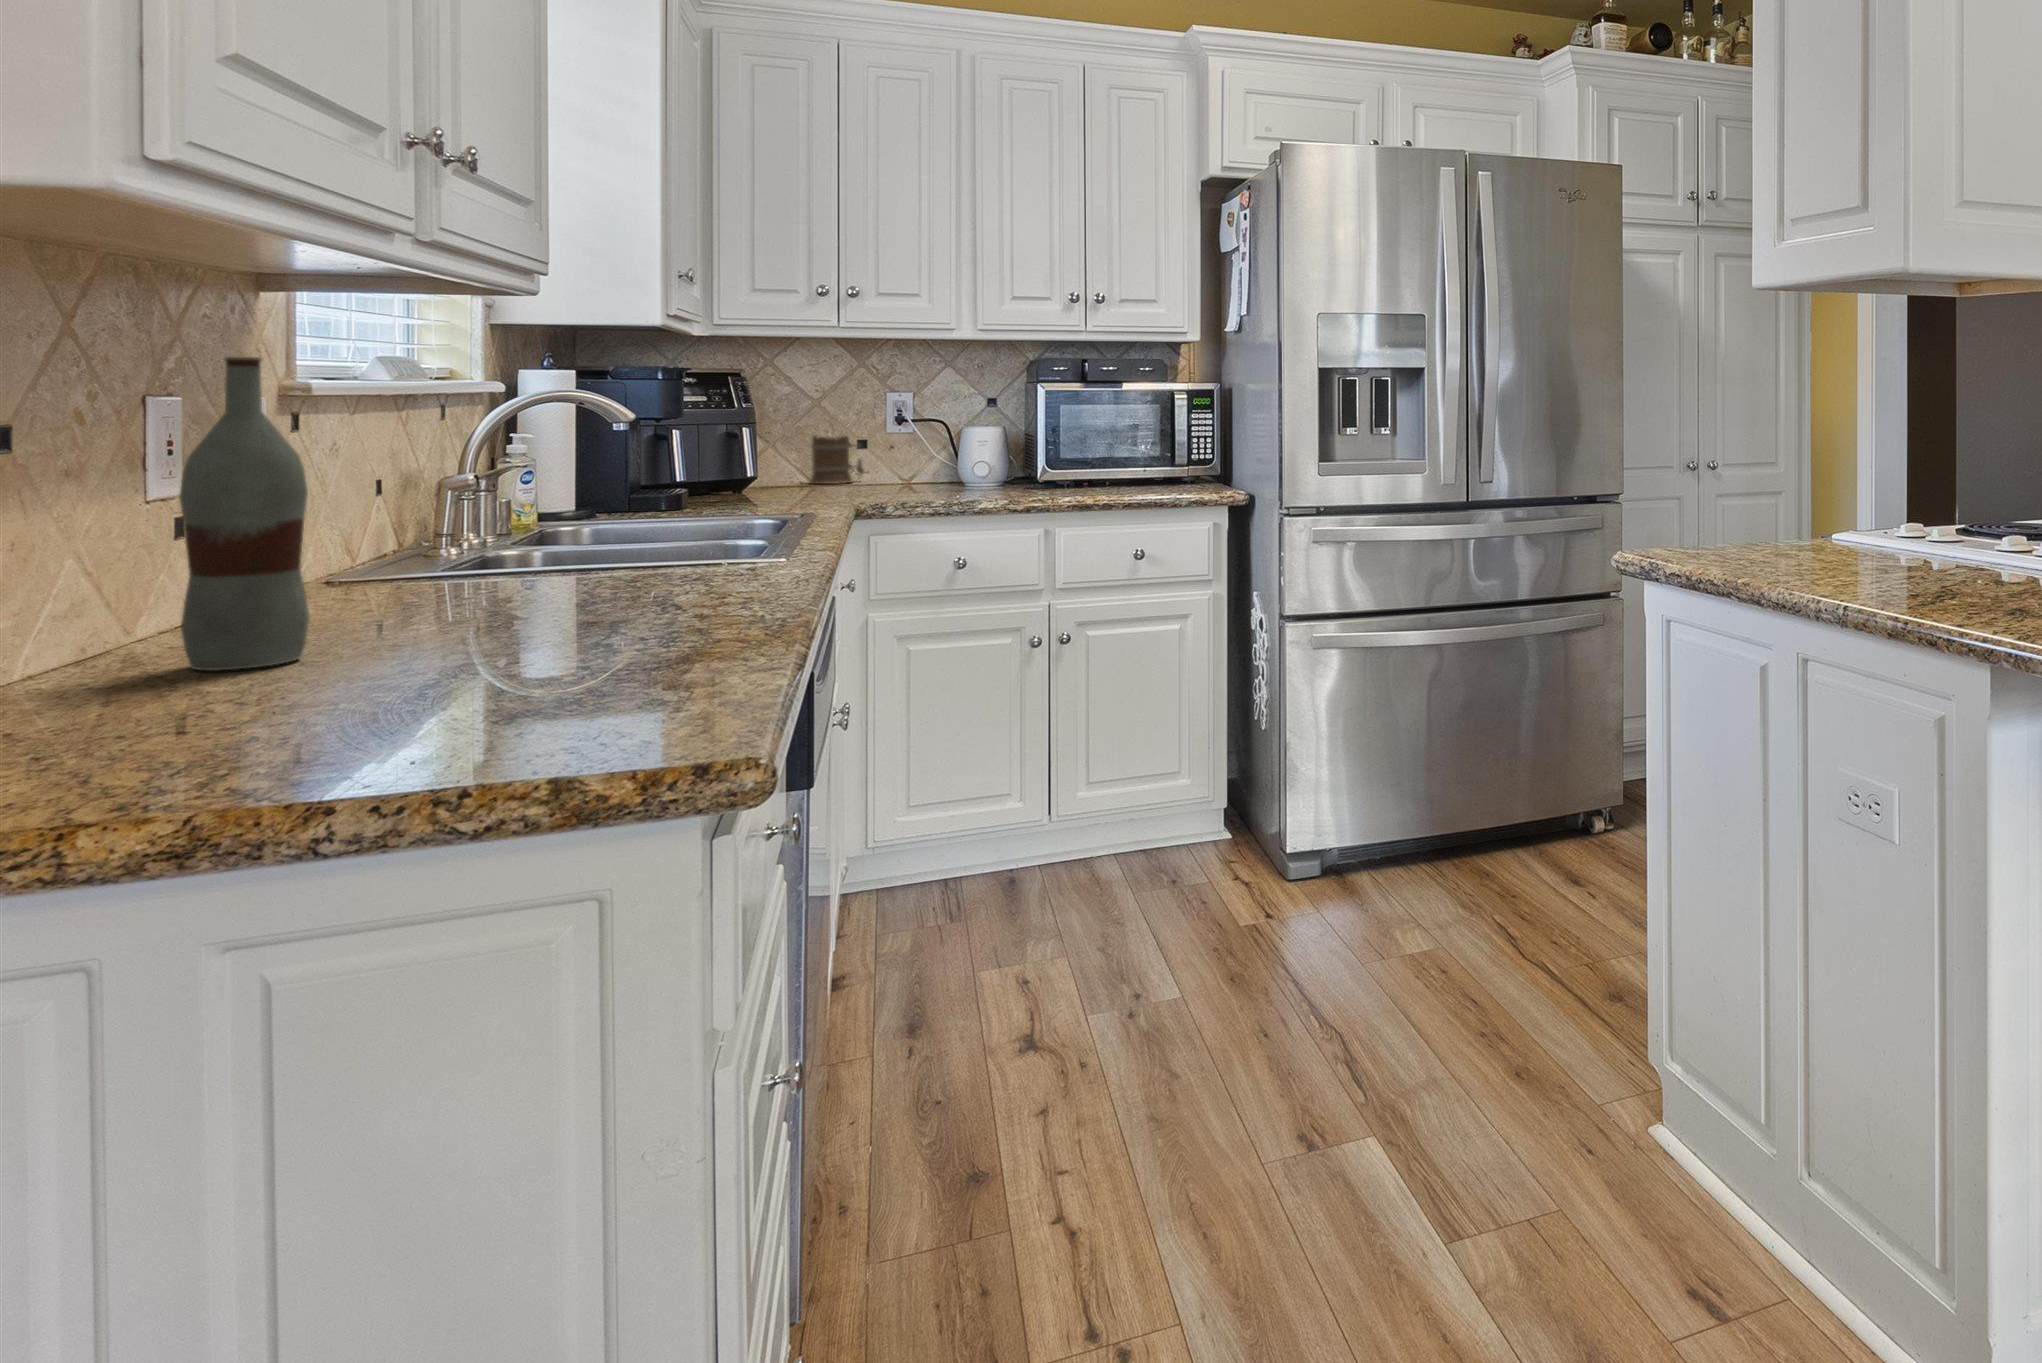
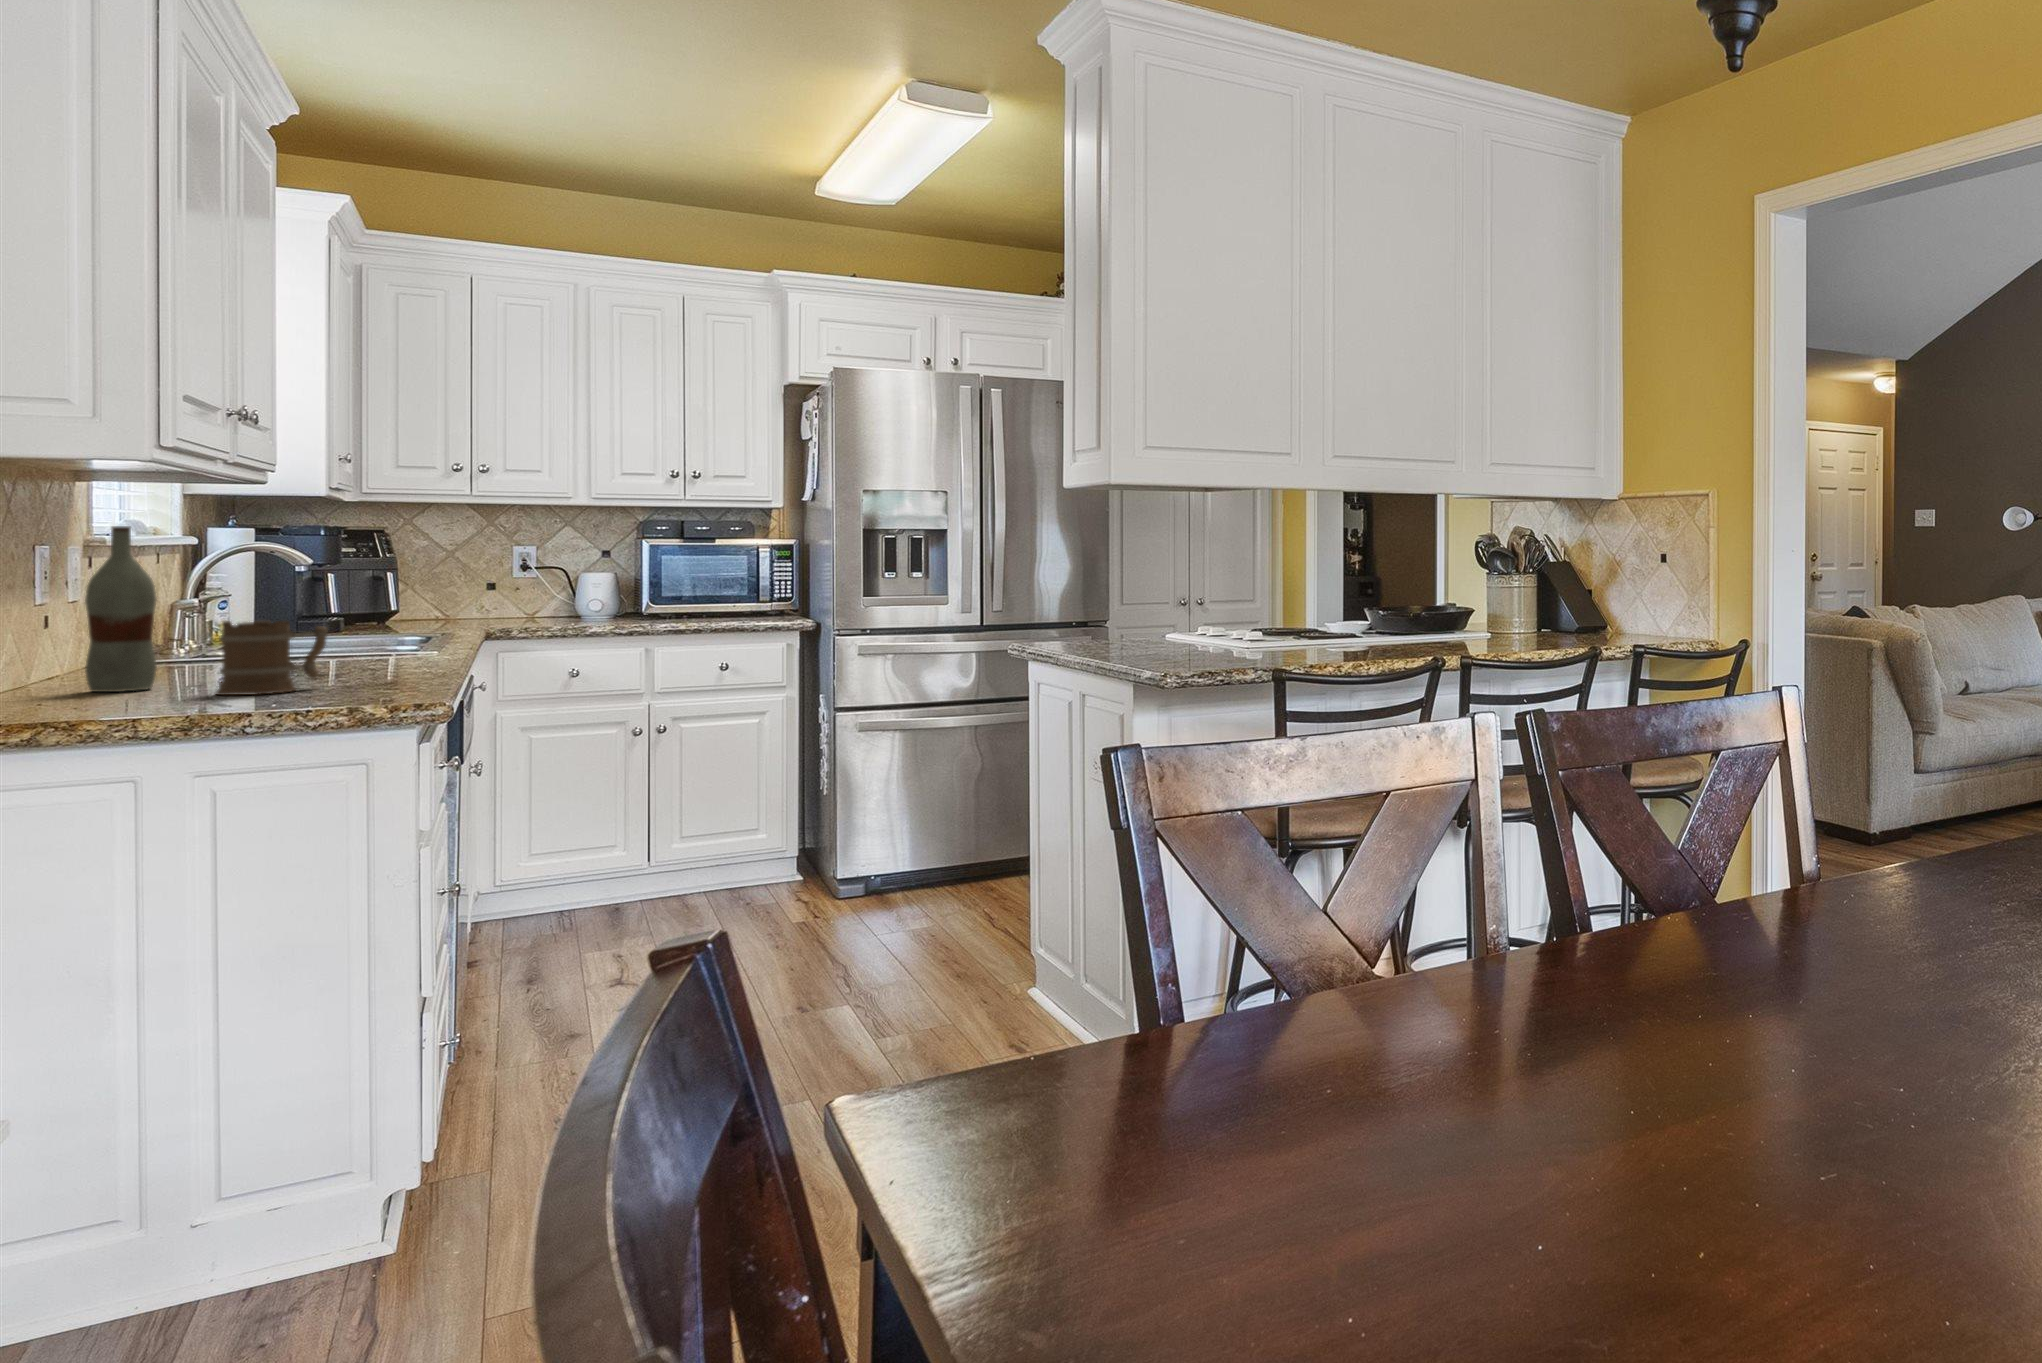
mug: present [810,436,864,484] -> present [217,620,328,695]

